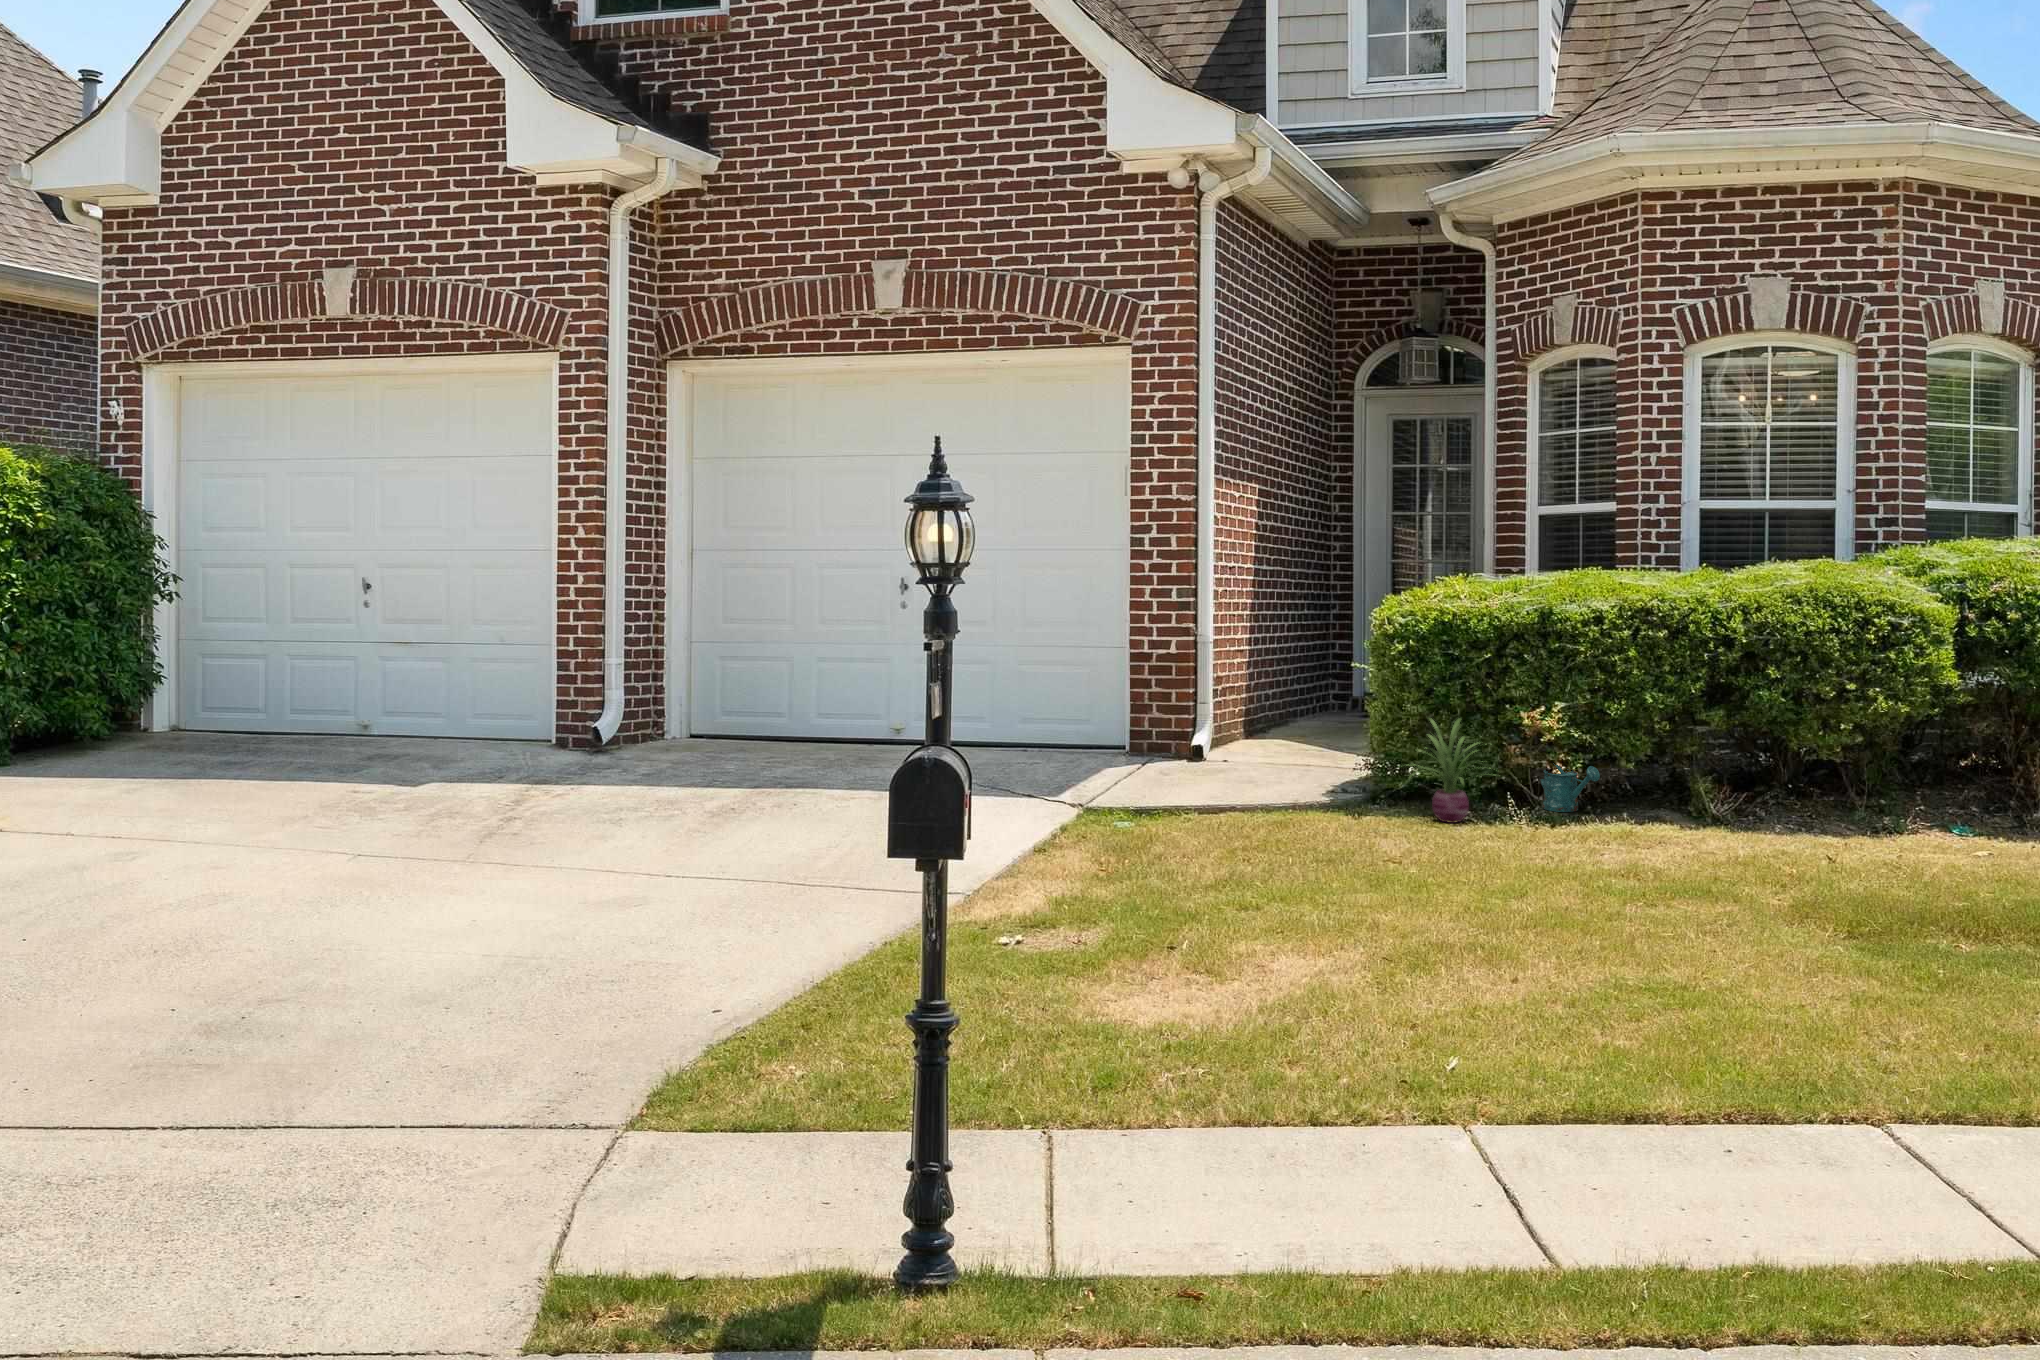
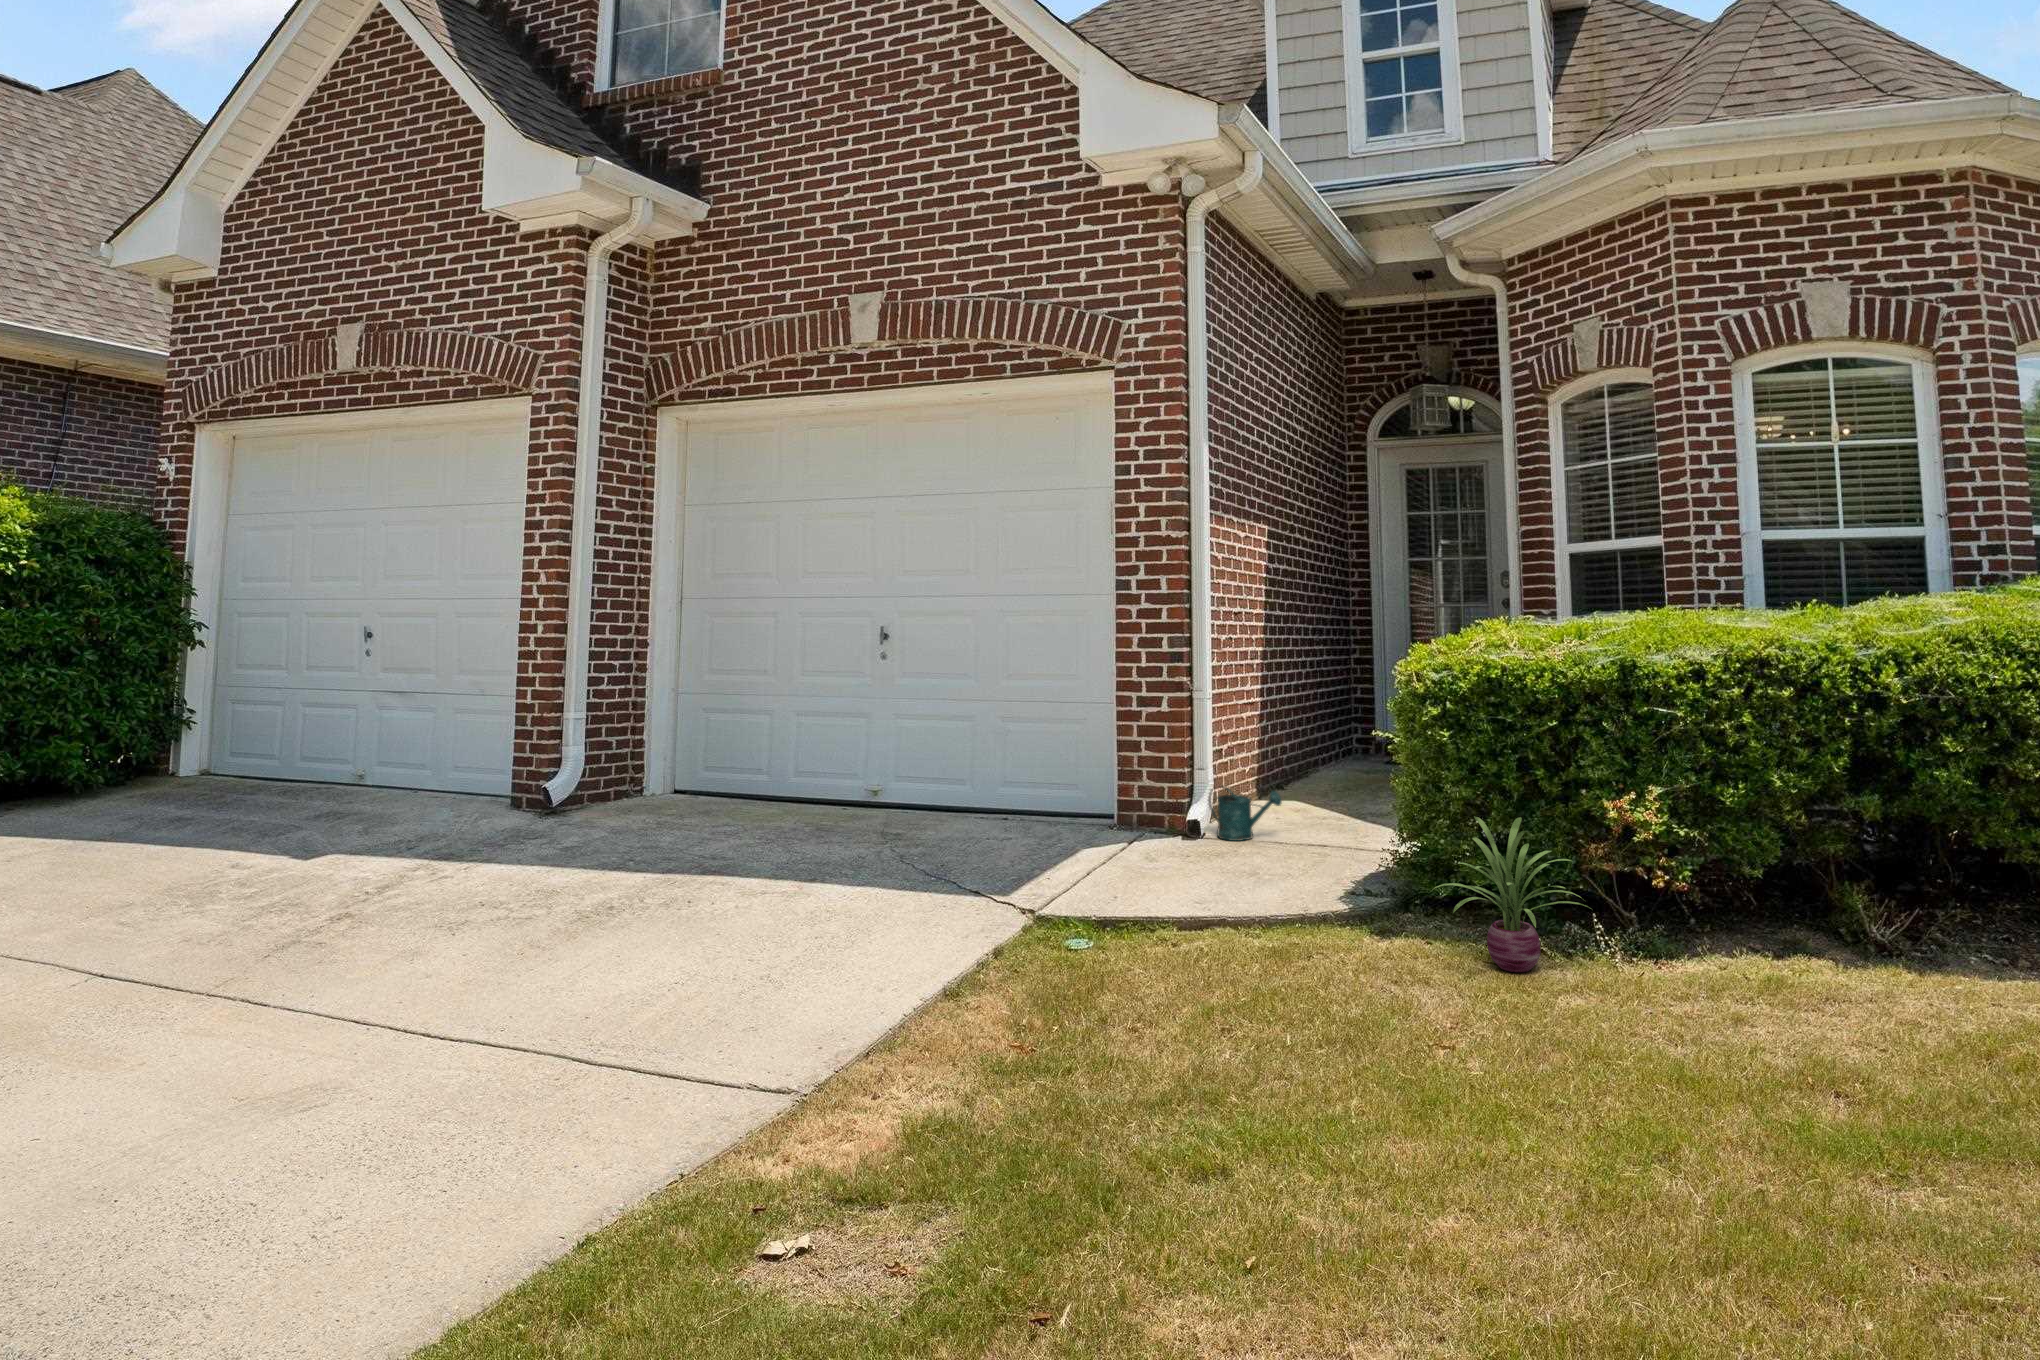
watering can: present [1540,765,1600,812] -> present [1209,788,1282,841]

